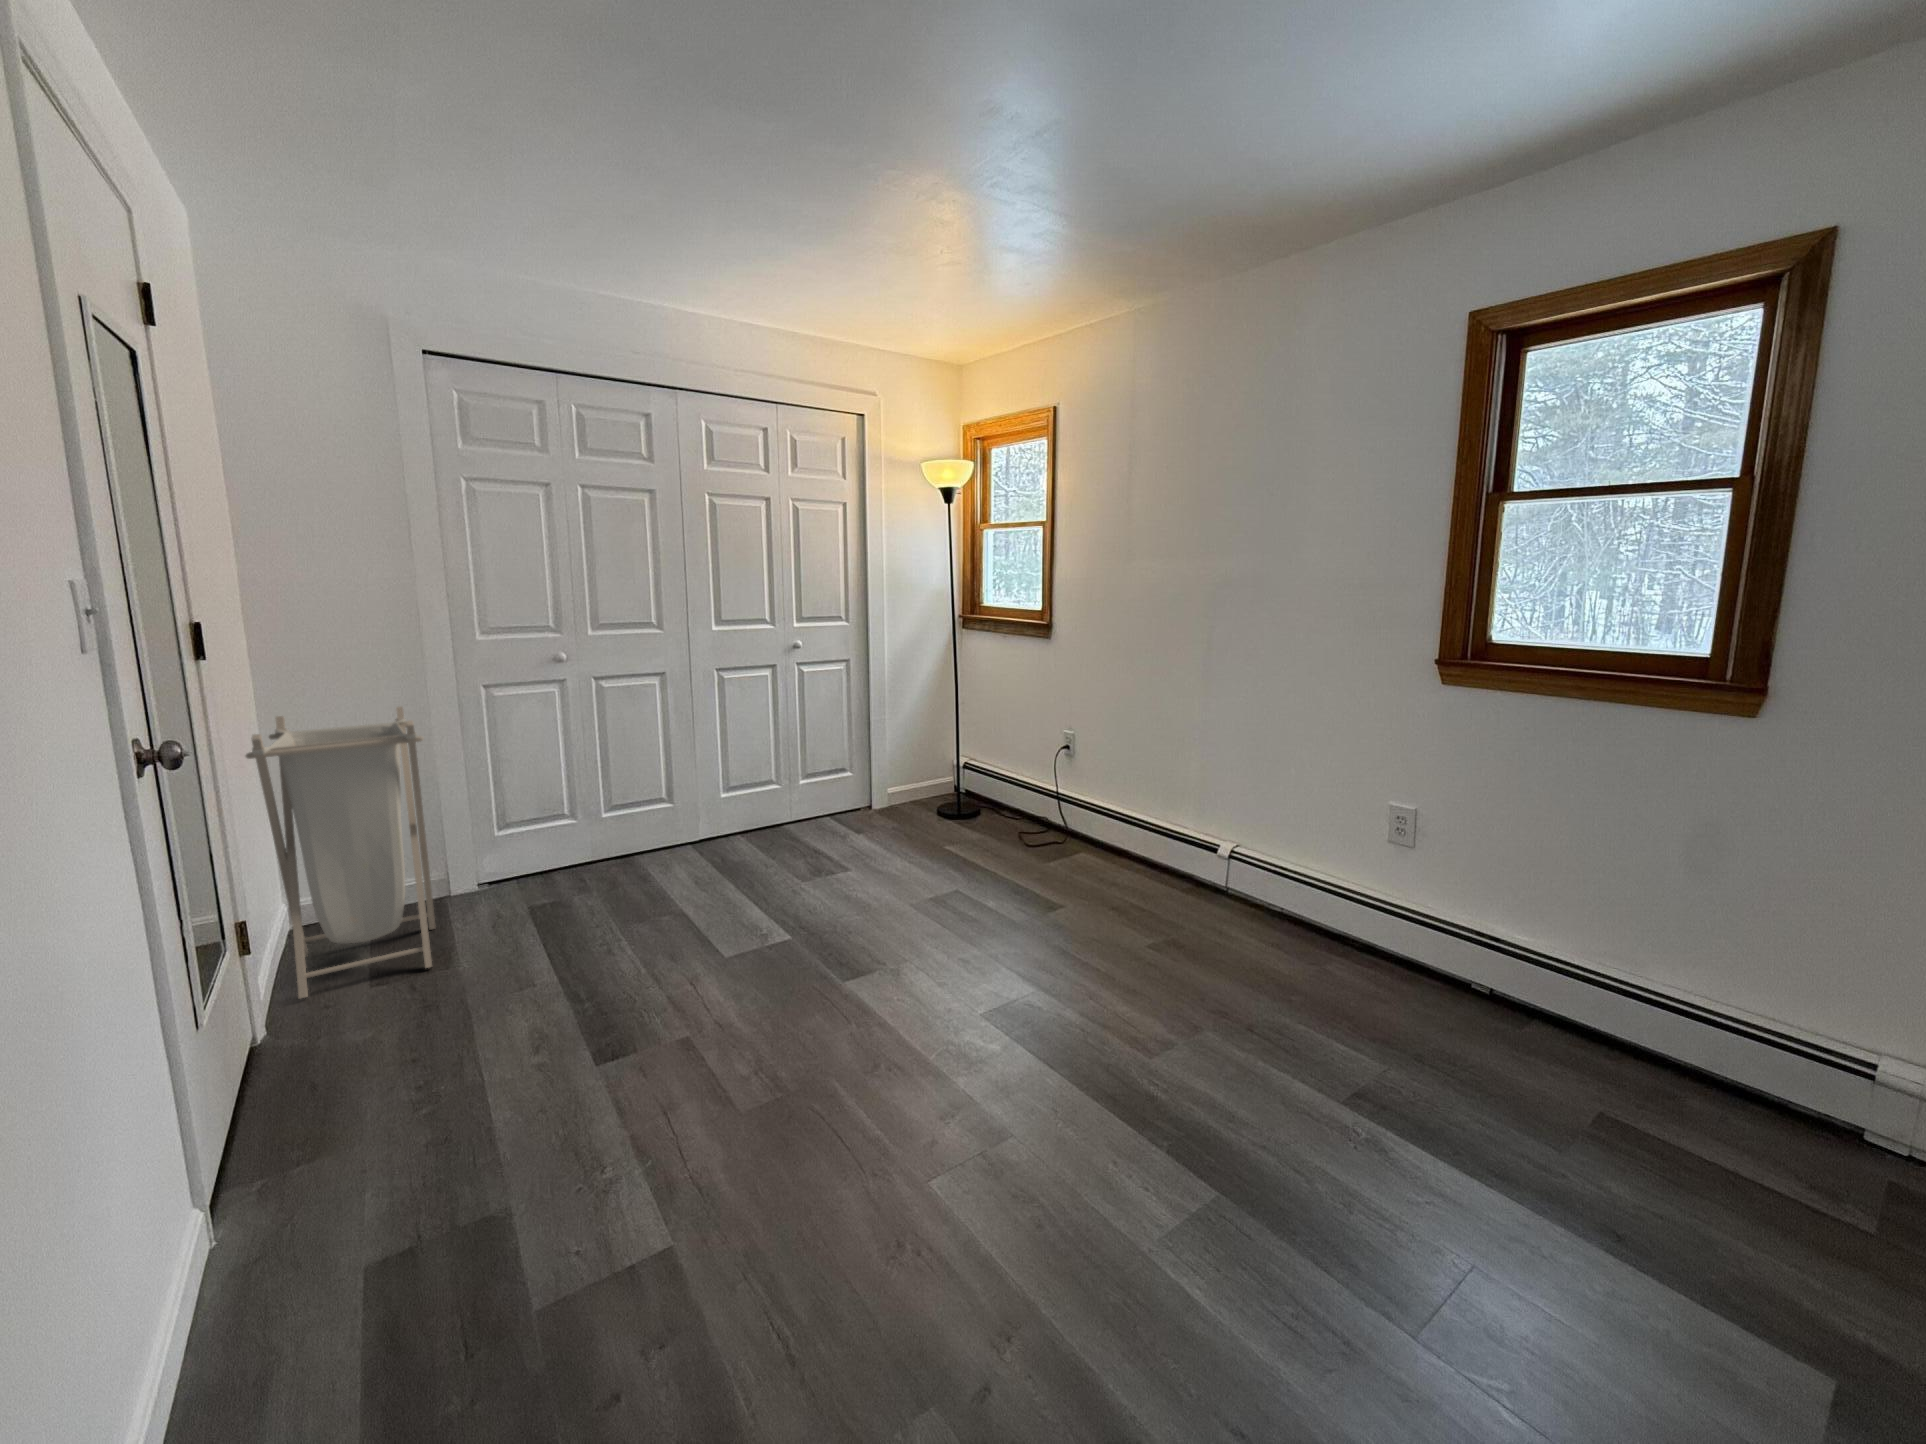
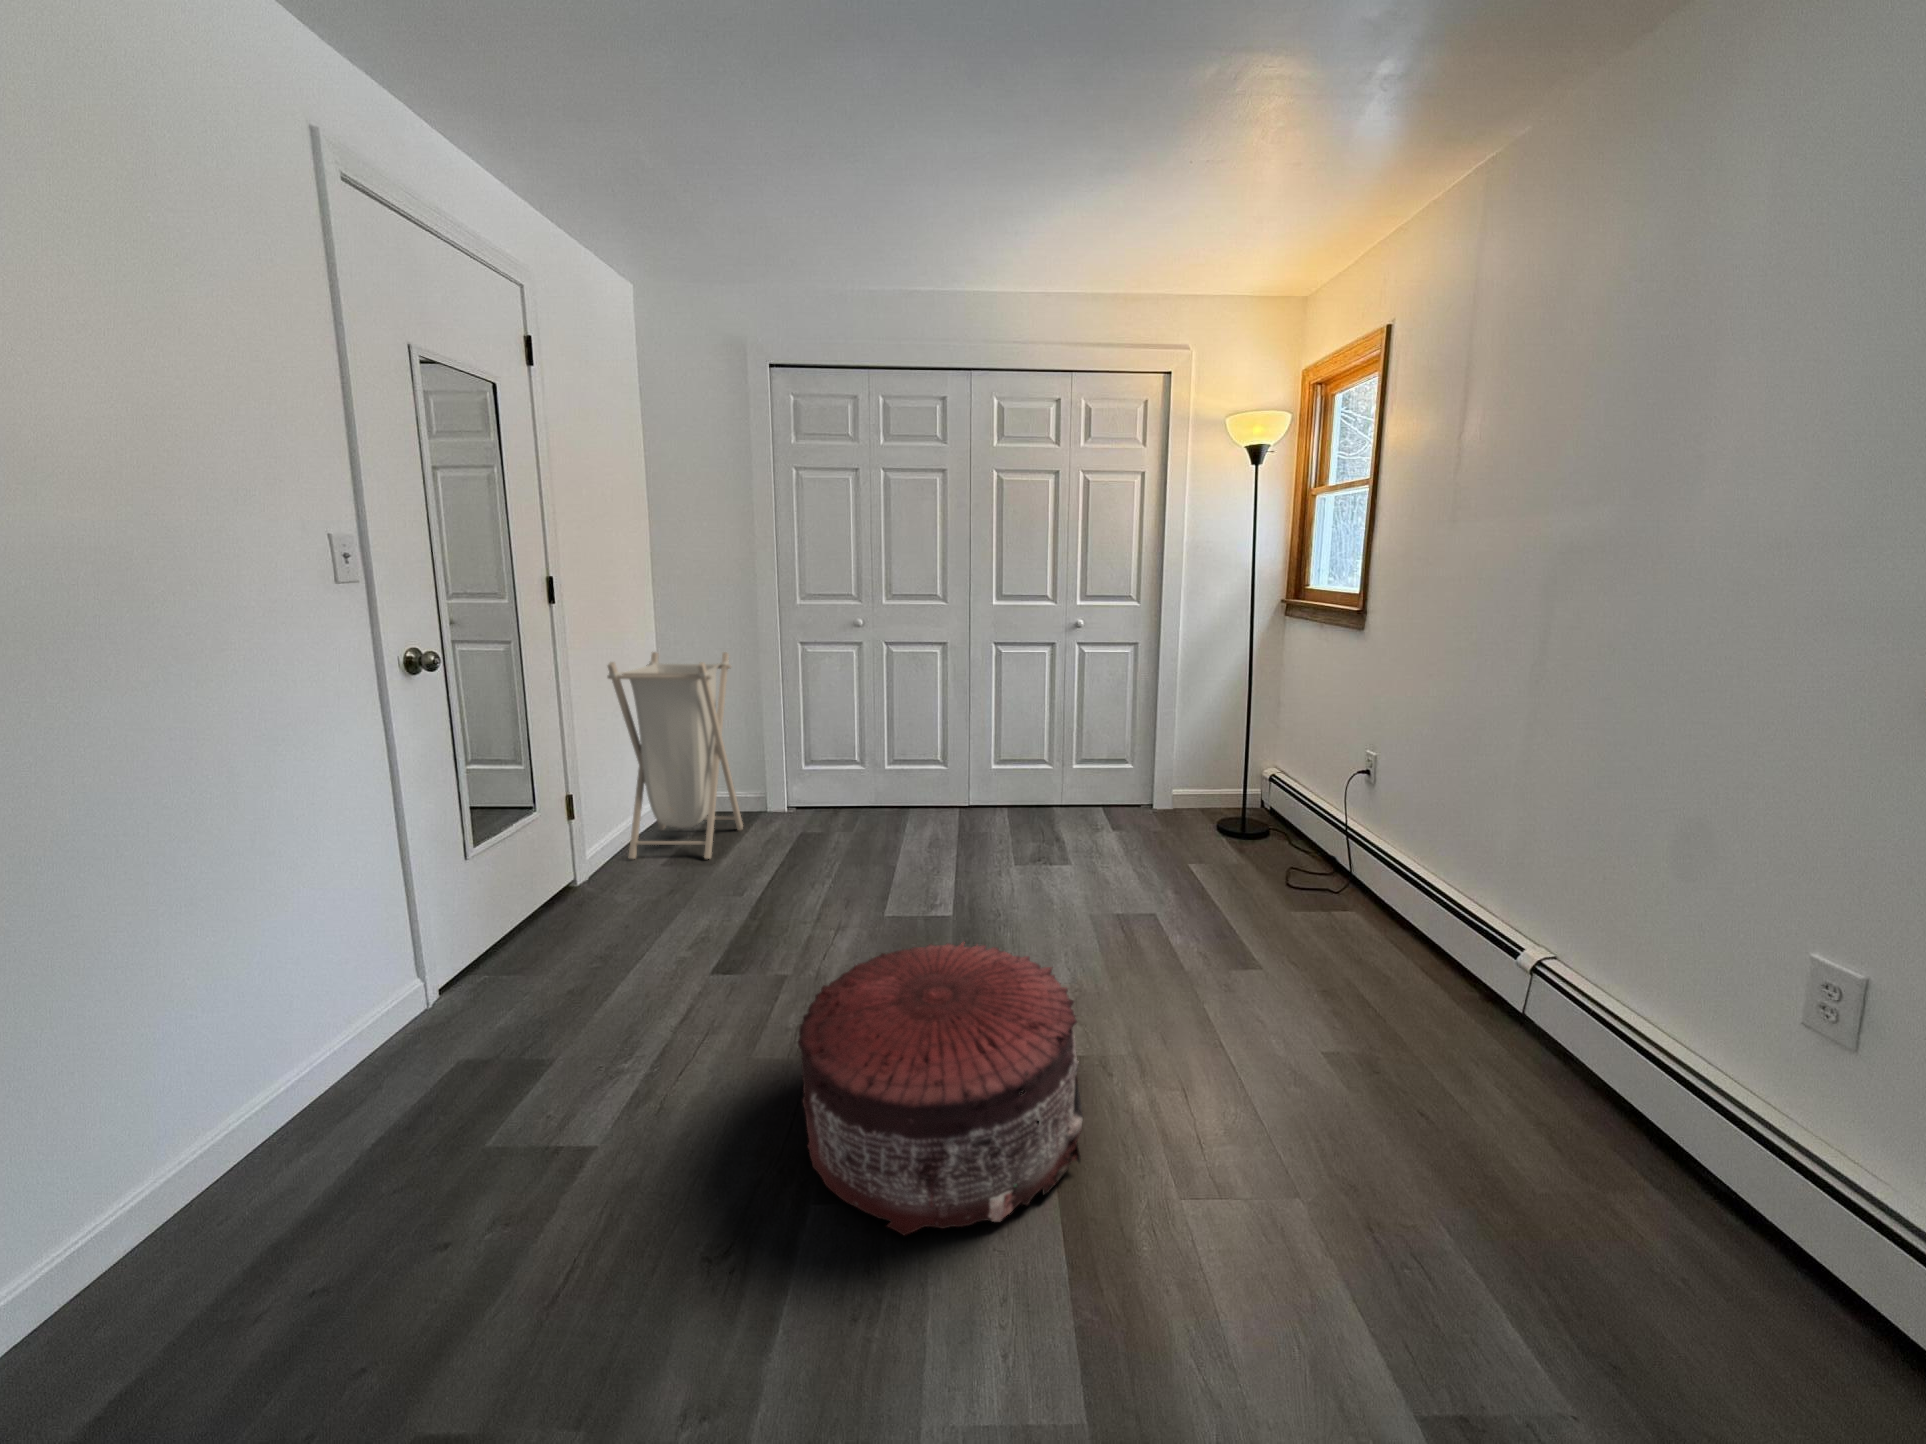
pouf: none [833,926,1078,1154] -> present [798,943,1083,1235]

